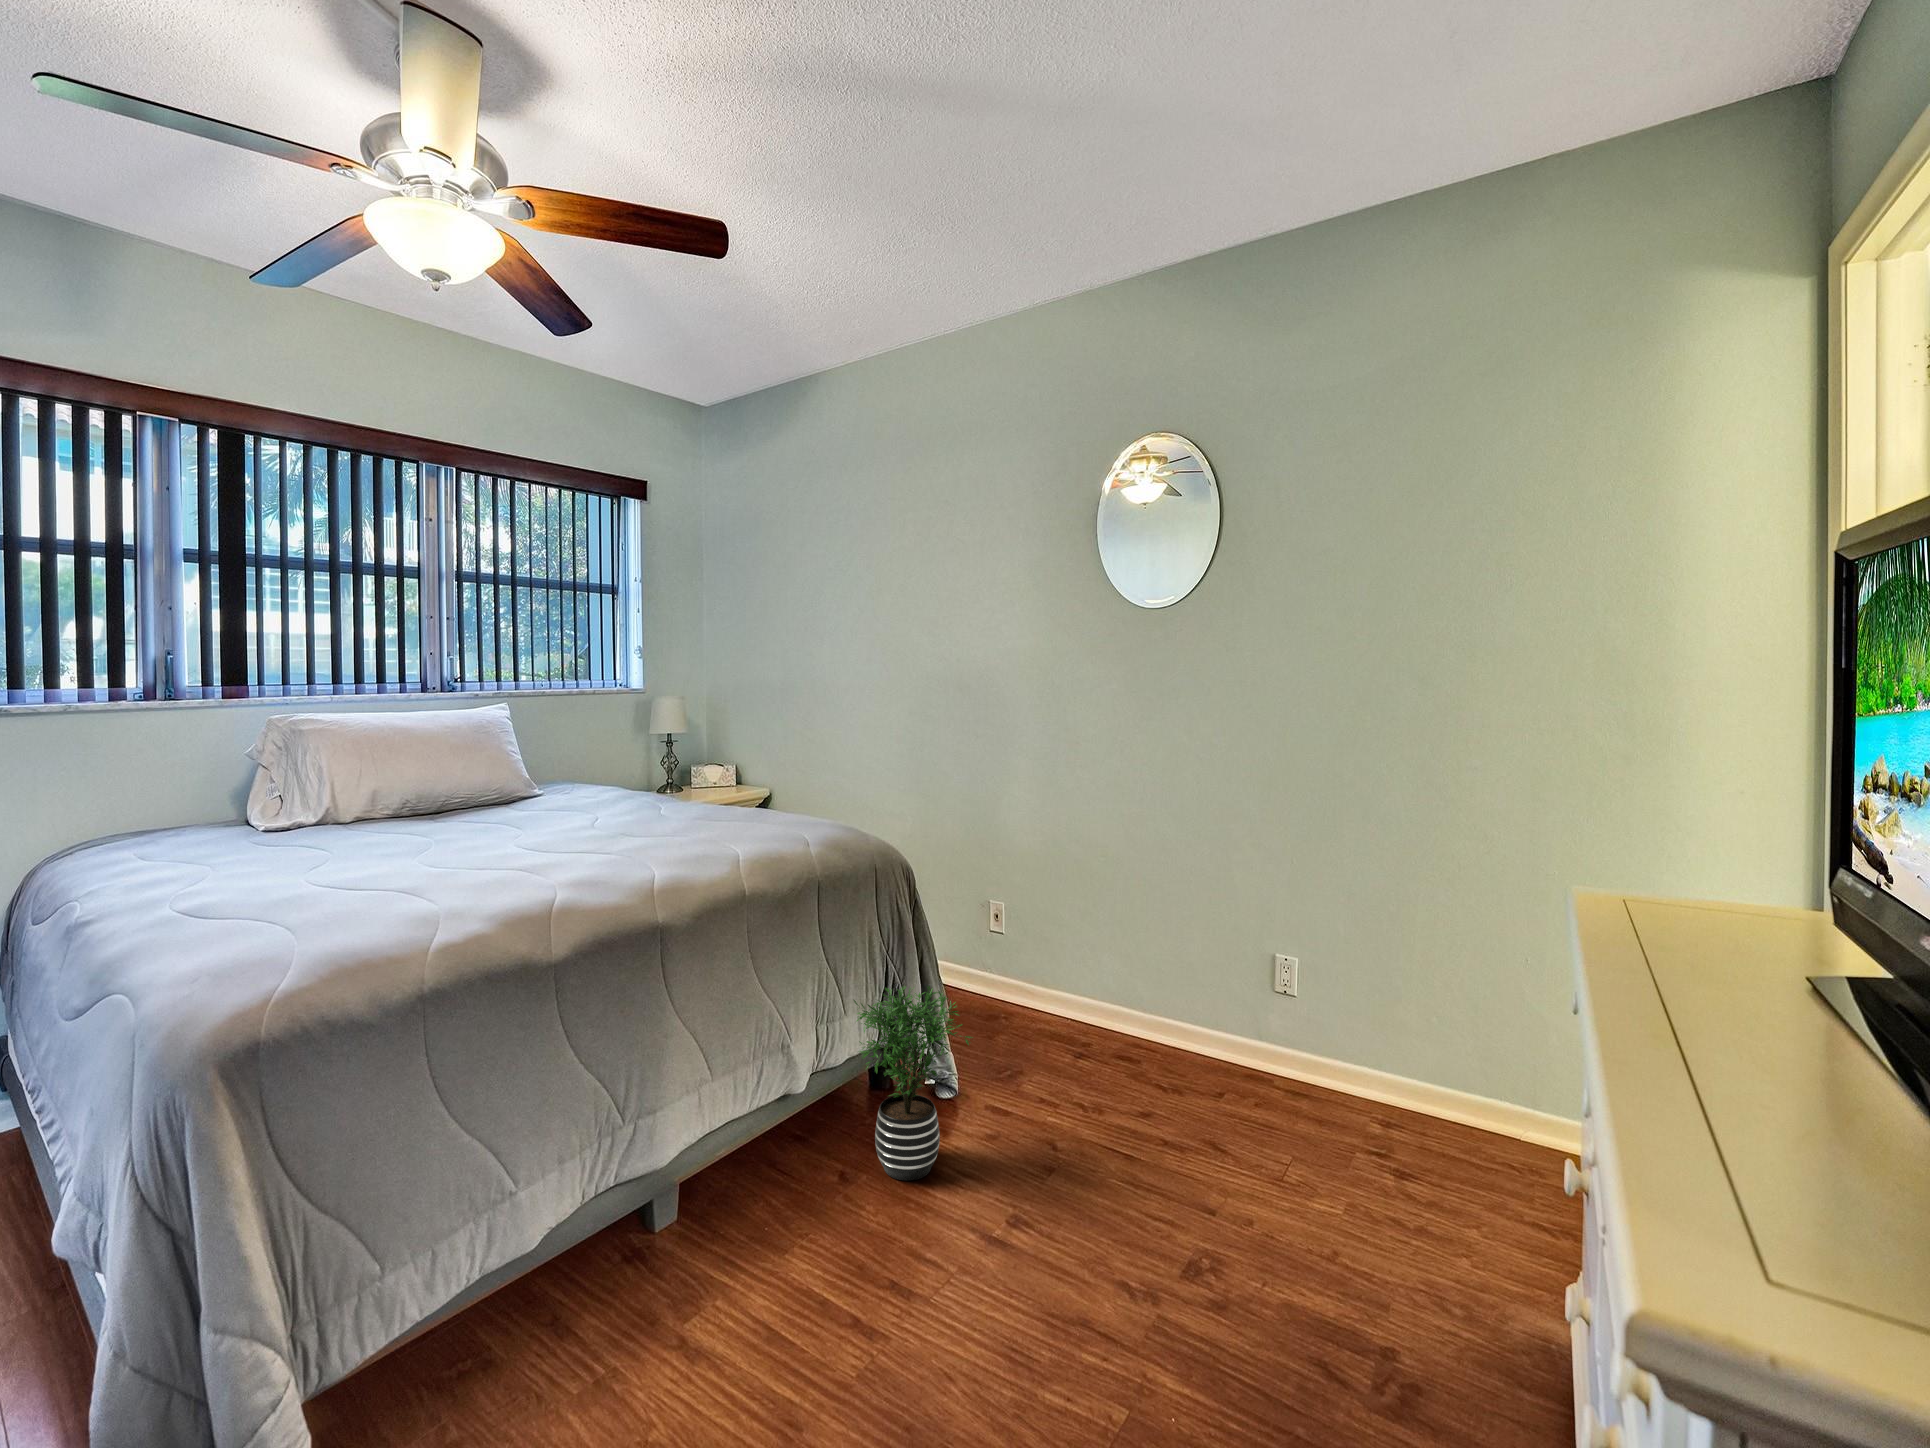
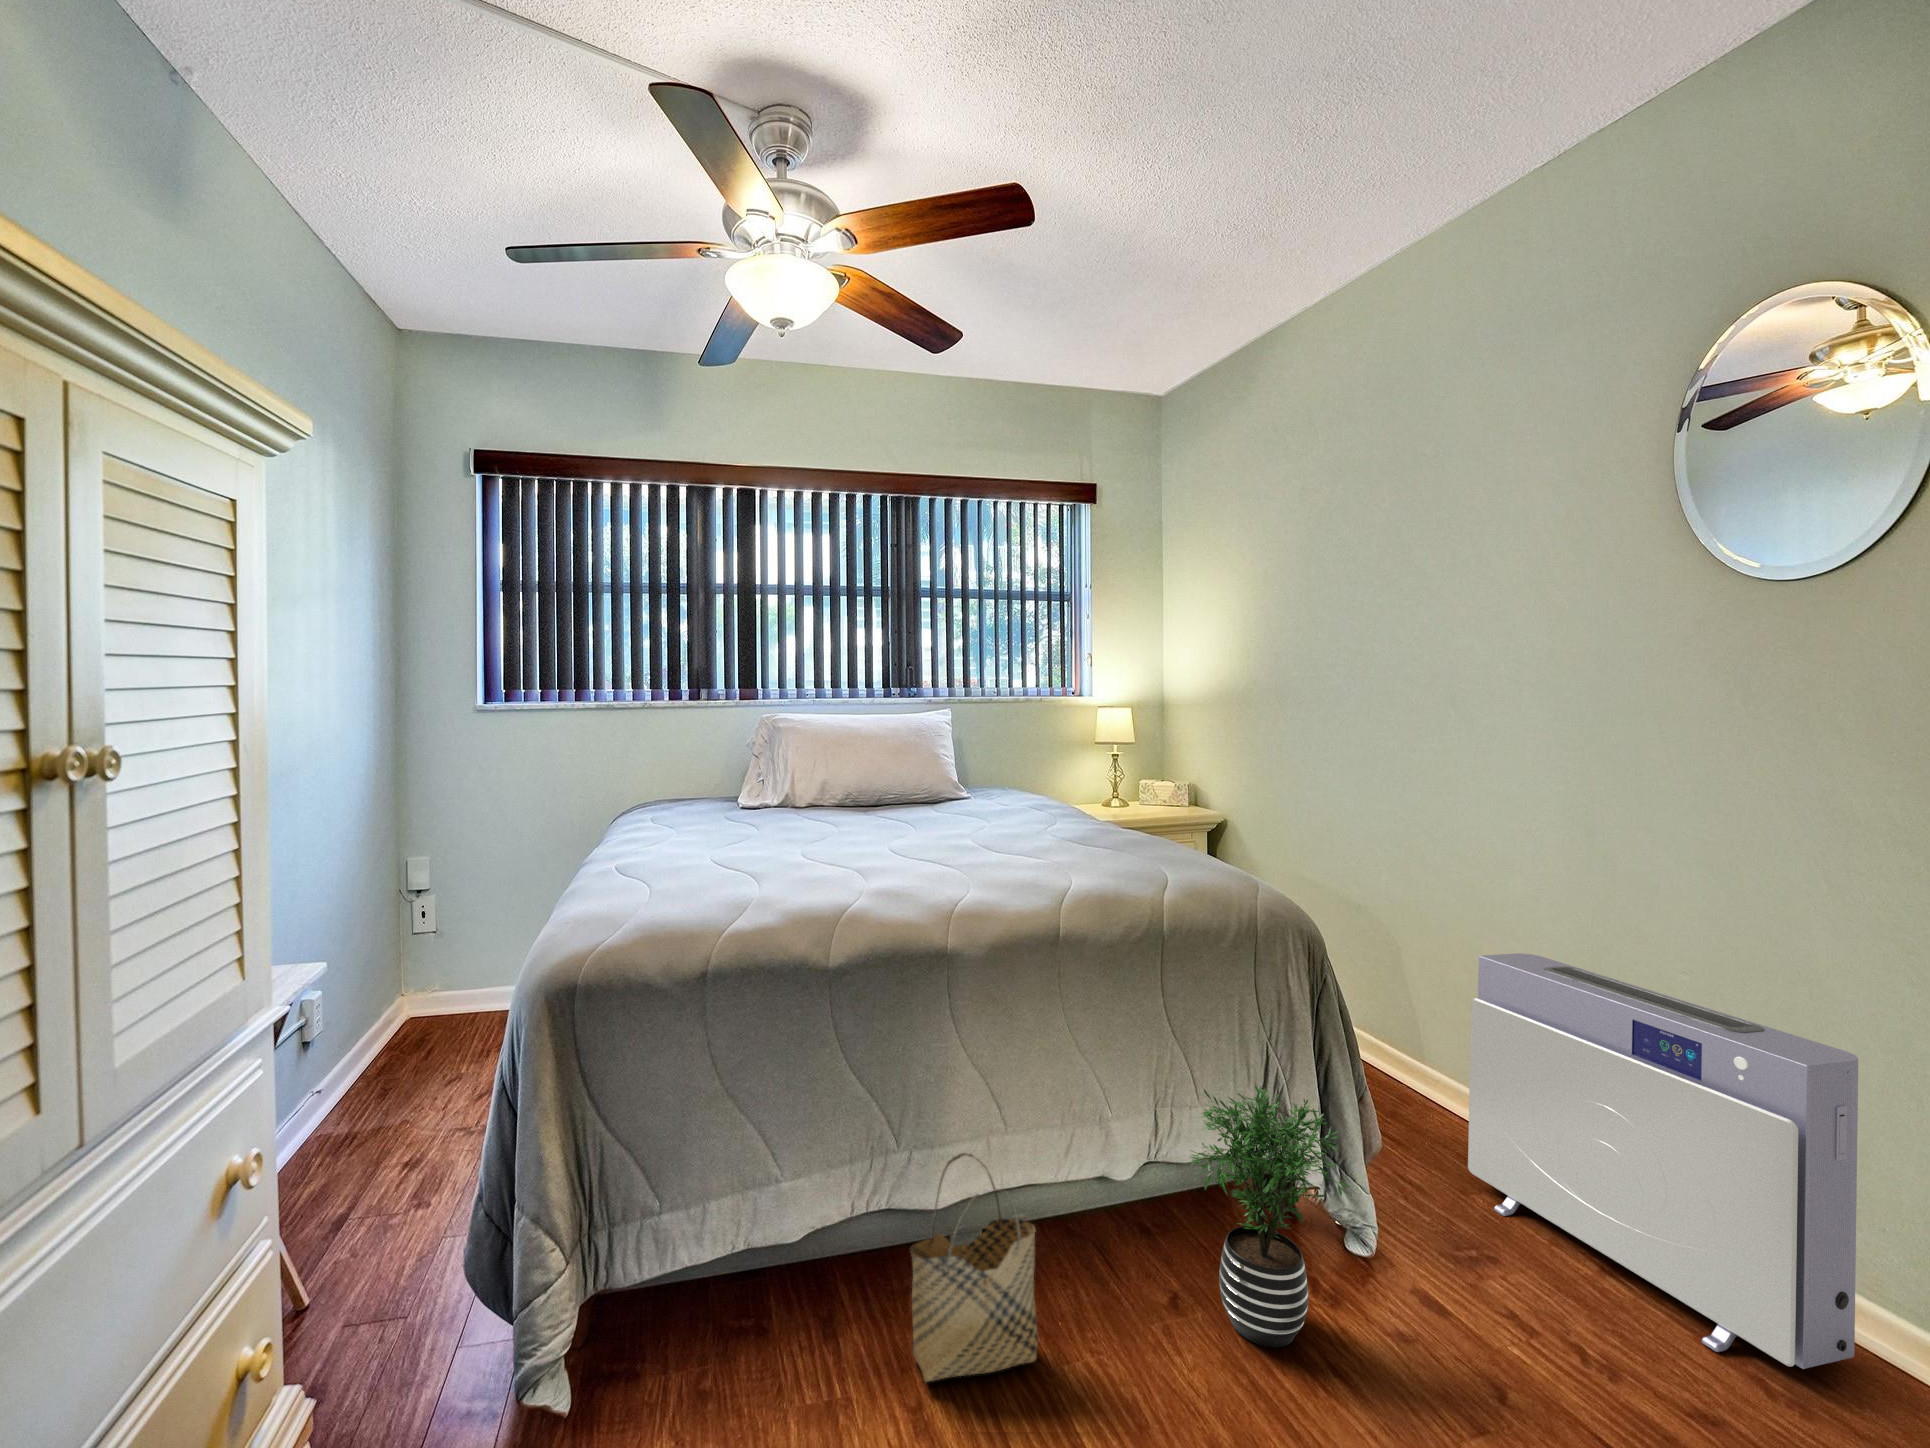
air purifier: none [989,854,1200,1080] -> present [1468,953,1858,1369]
woven basket: none [655,1107,764,1318] -> present [910,1153,1038,1382]

